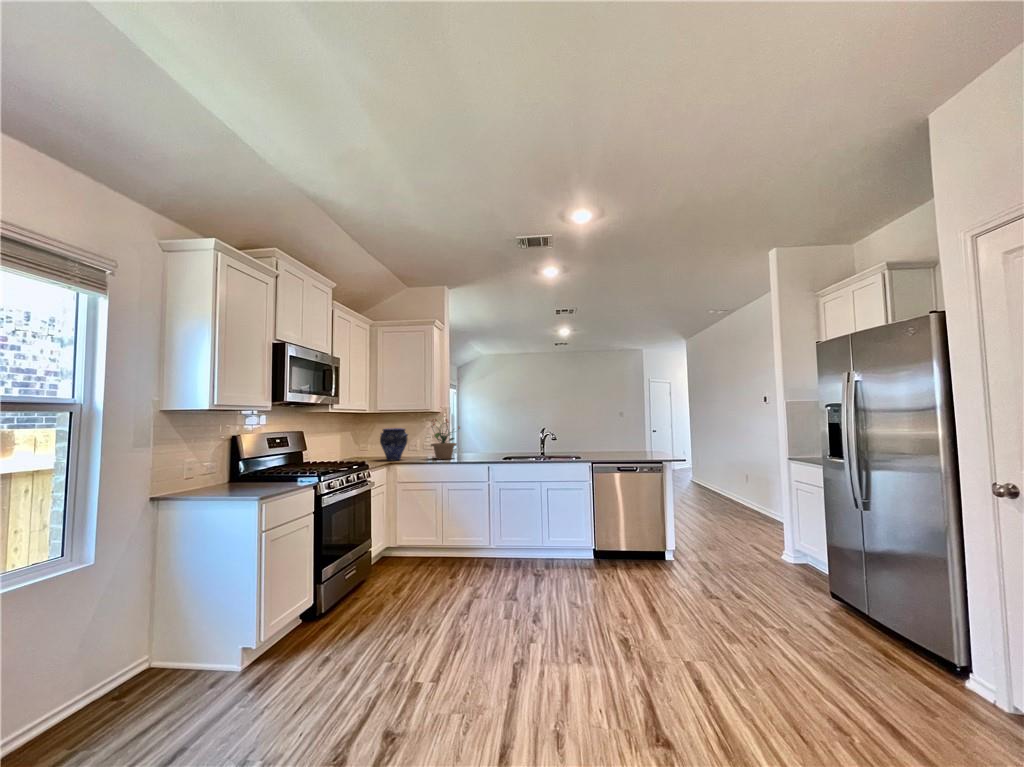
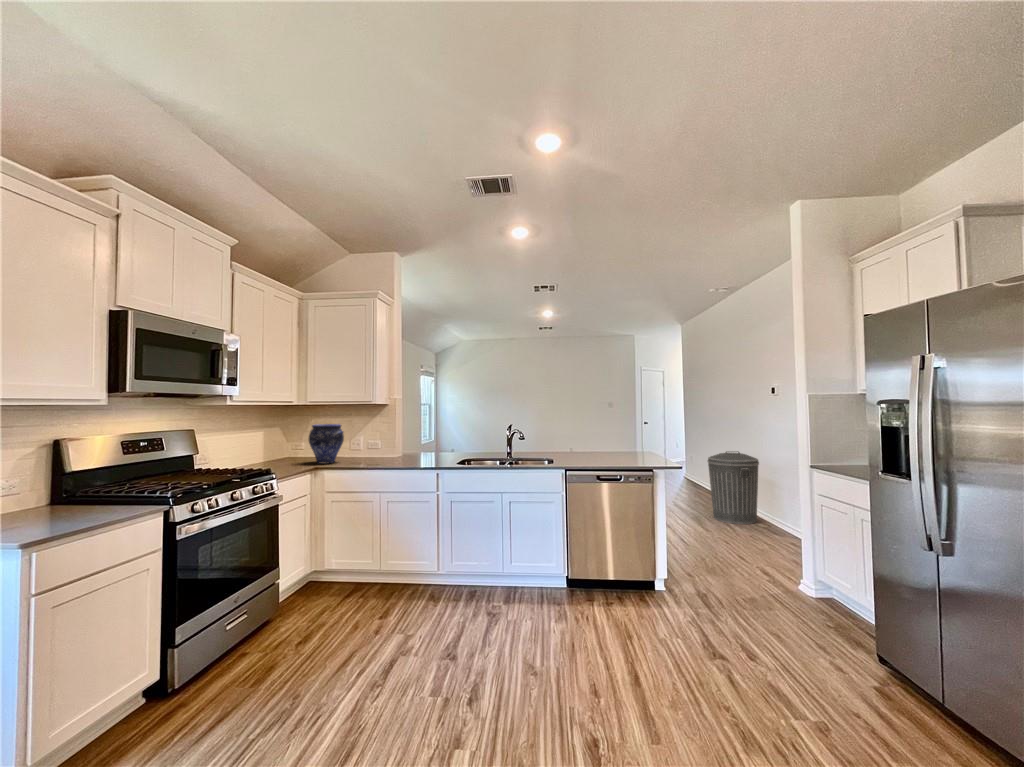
potted plant: present [431,419,460,459] -> none [363,411,411,462]
trash can: none [711,453,756,516] -> present [707,451,759,524]

